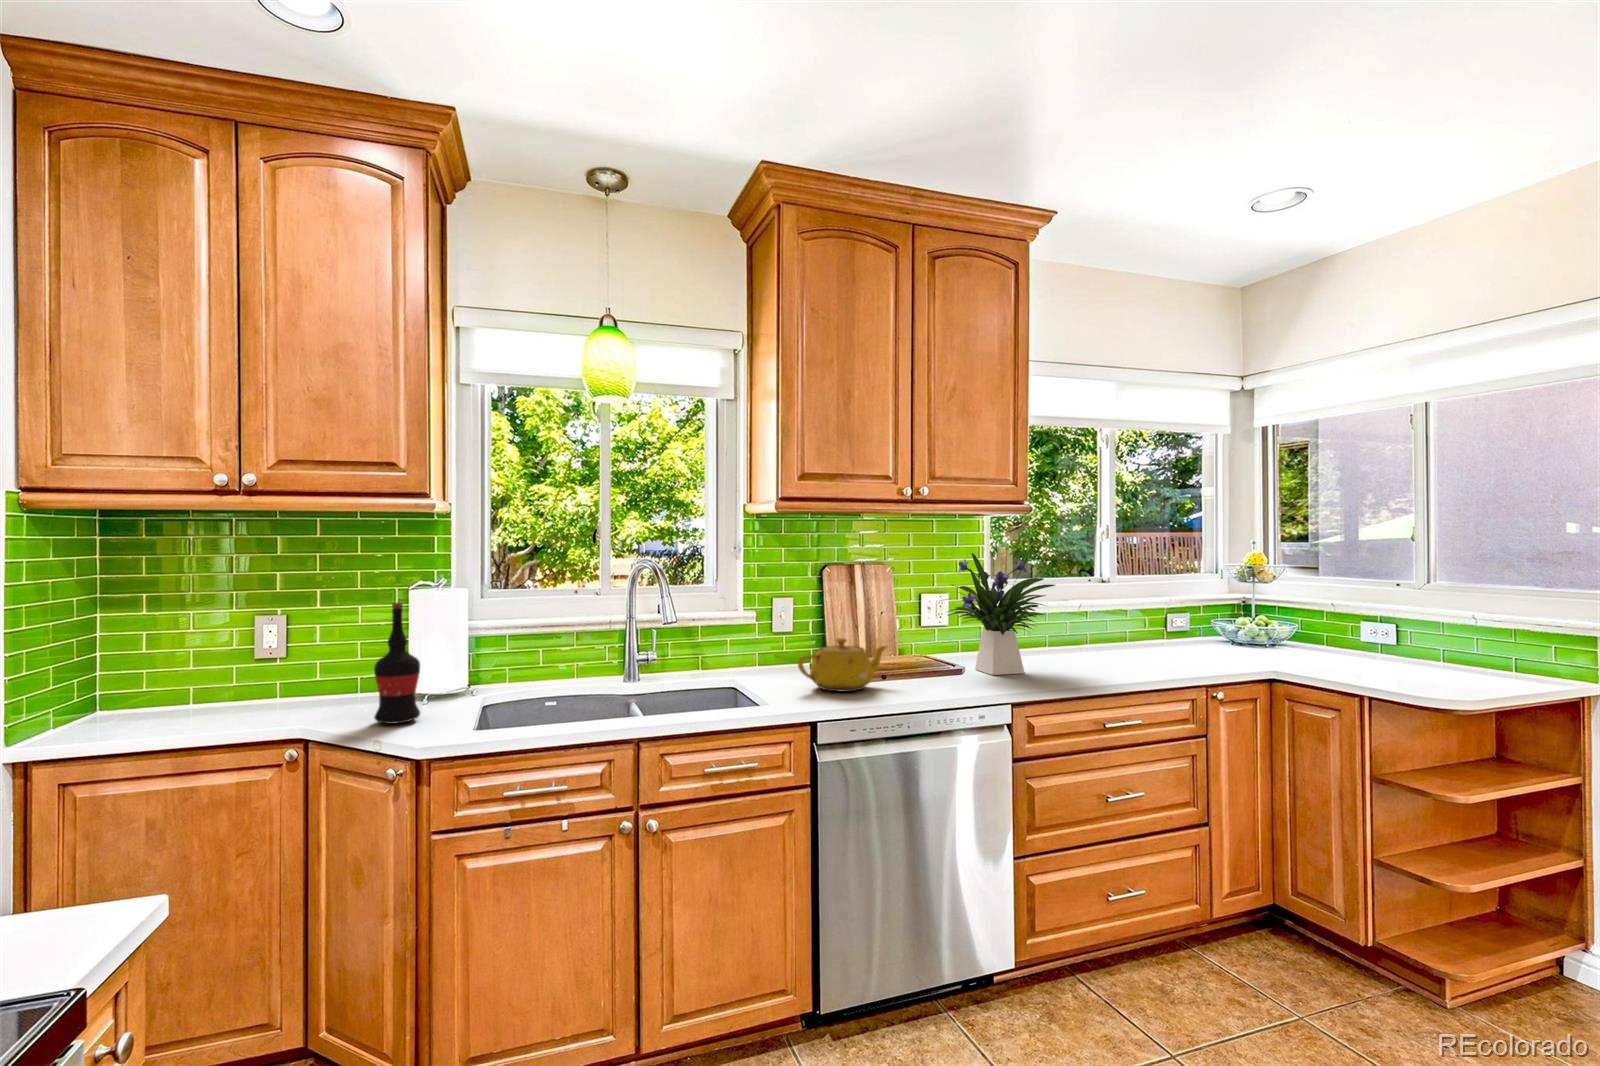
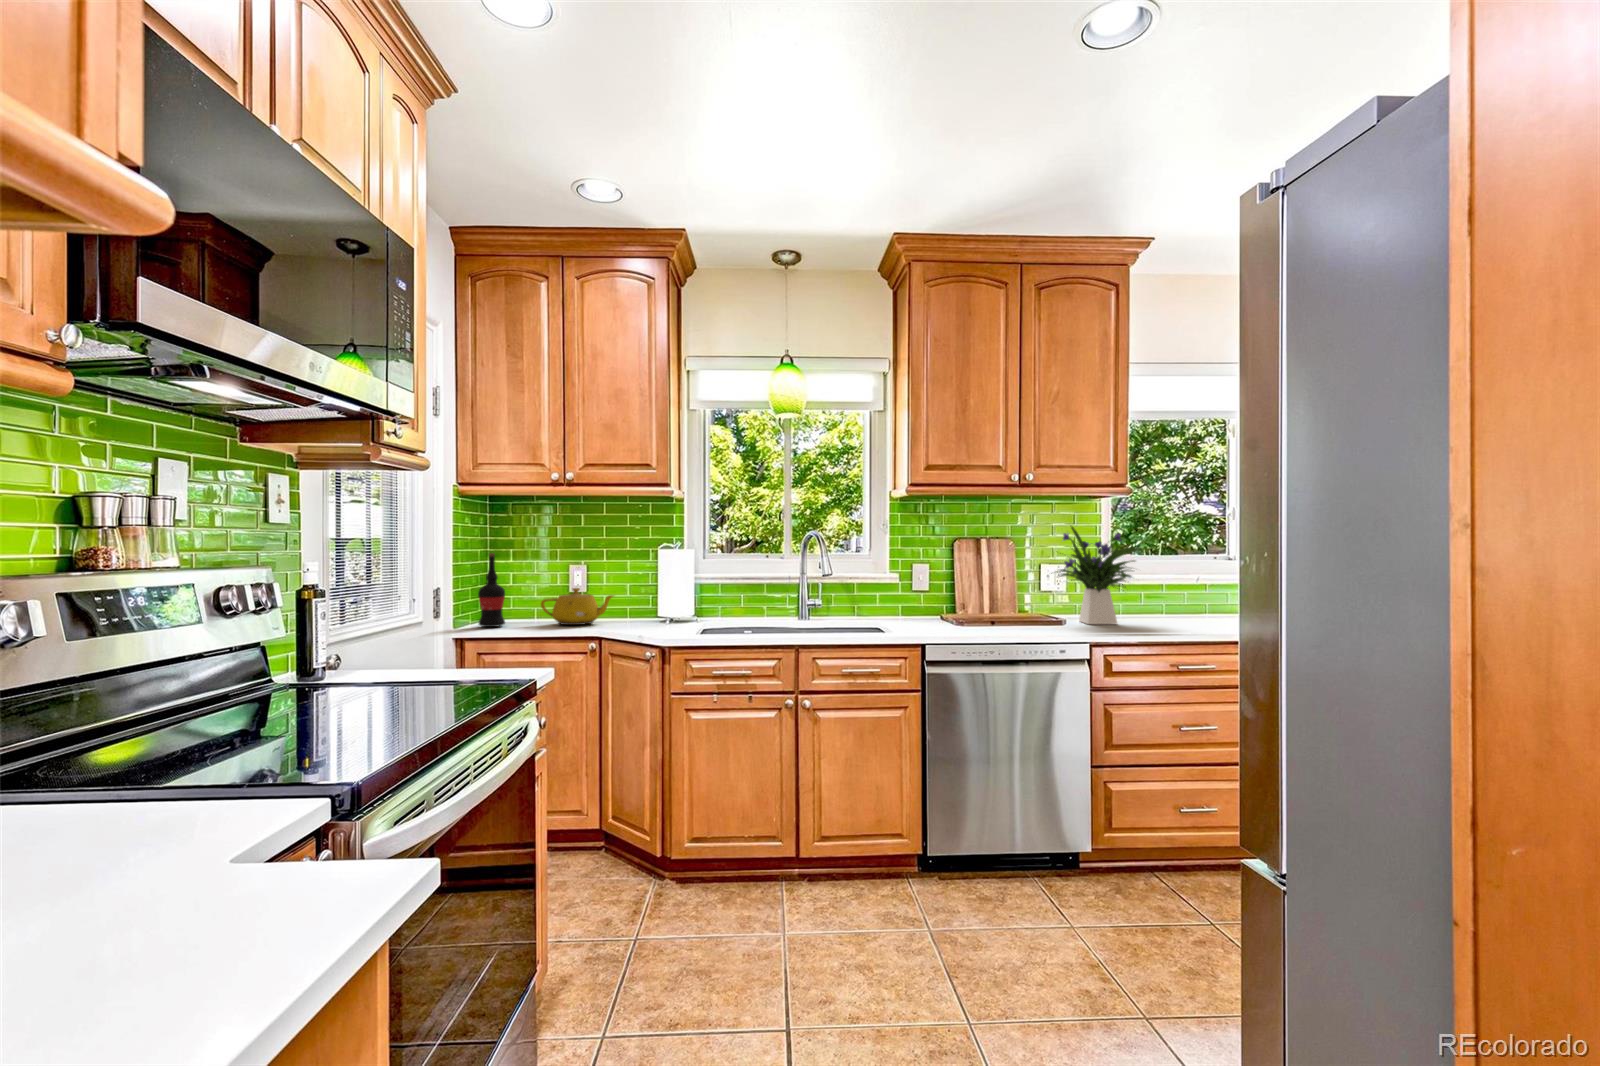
wine bottle: present [374,602,420,724] -> present [478,553,505,627]
teapot: present [798,638,887,692] -> present [541,588,613,625]

